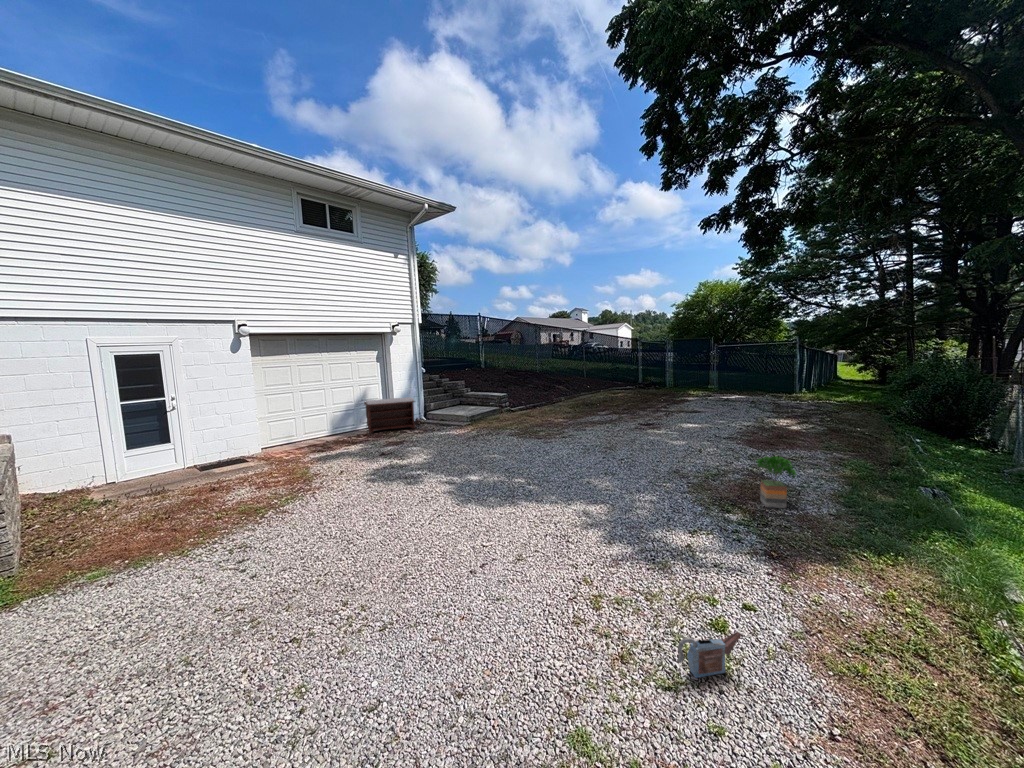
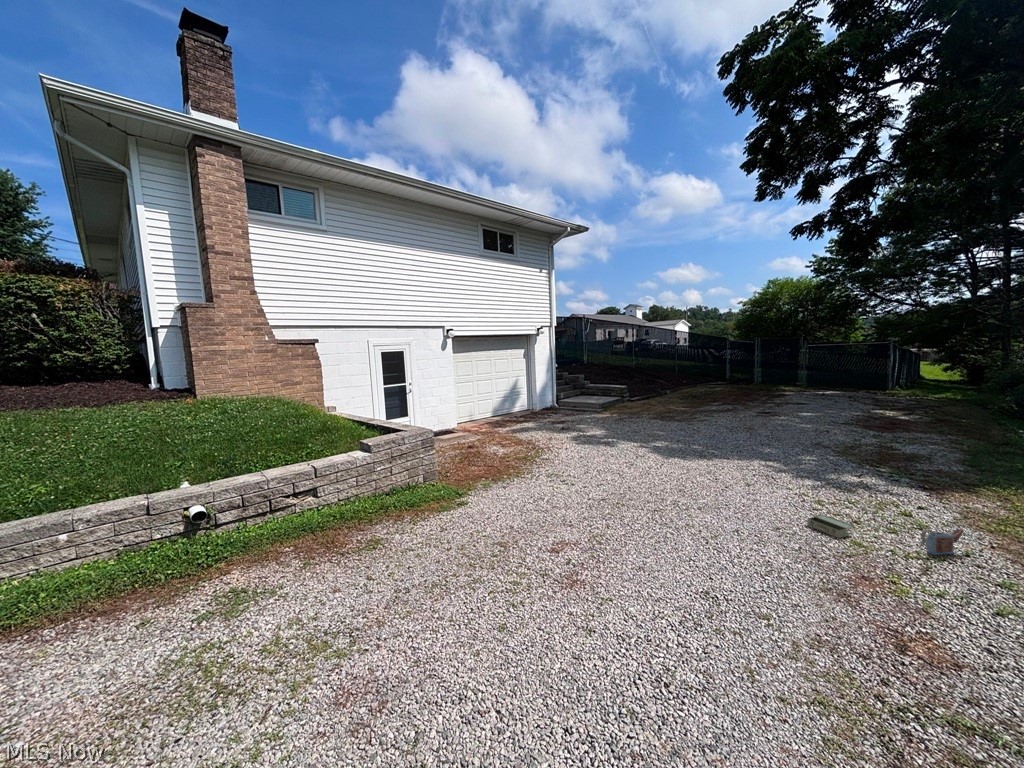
bench: present [364,397,415,433] -> none [515,387,556,416]
potted tree: present [757,456,796,508] -> none [906,430,948,472]
toolbox: none [557,599,610,646] -> present [807,515,854,538]

